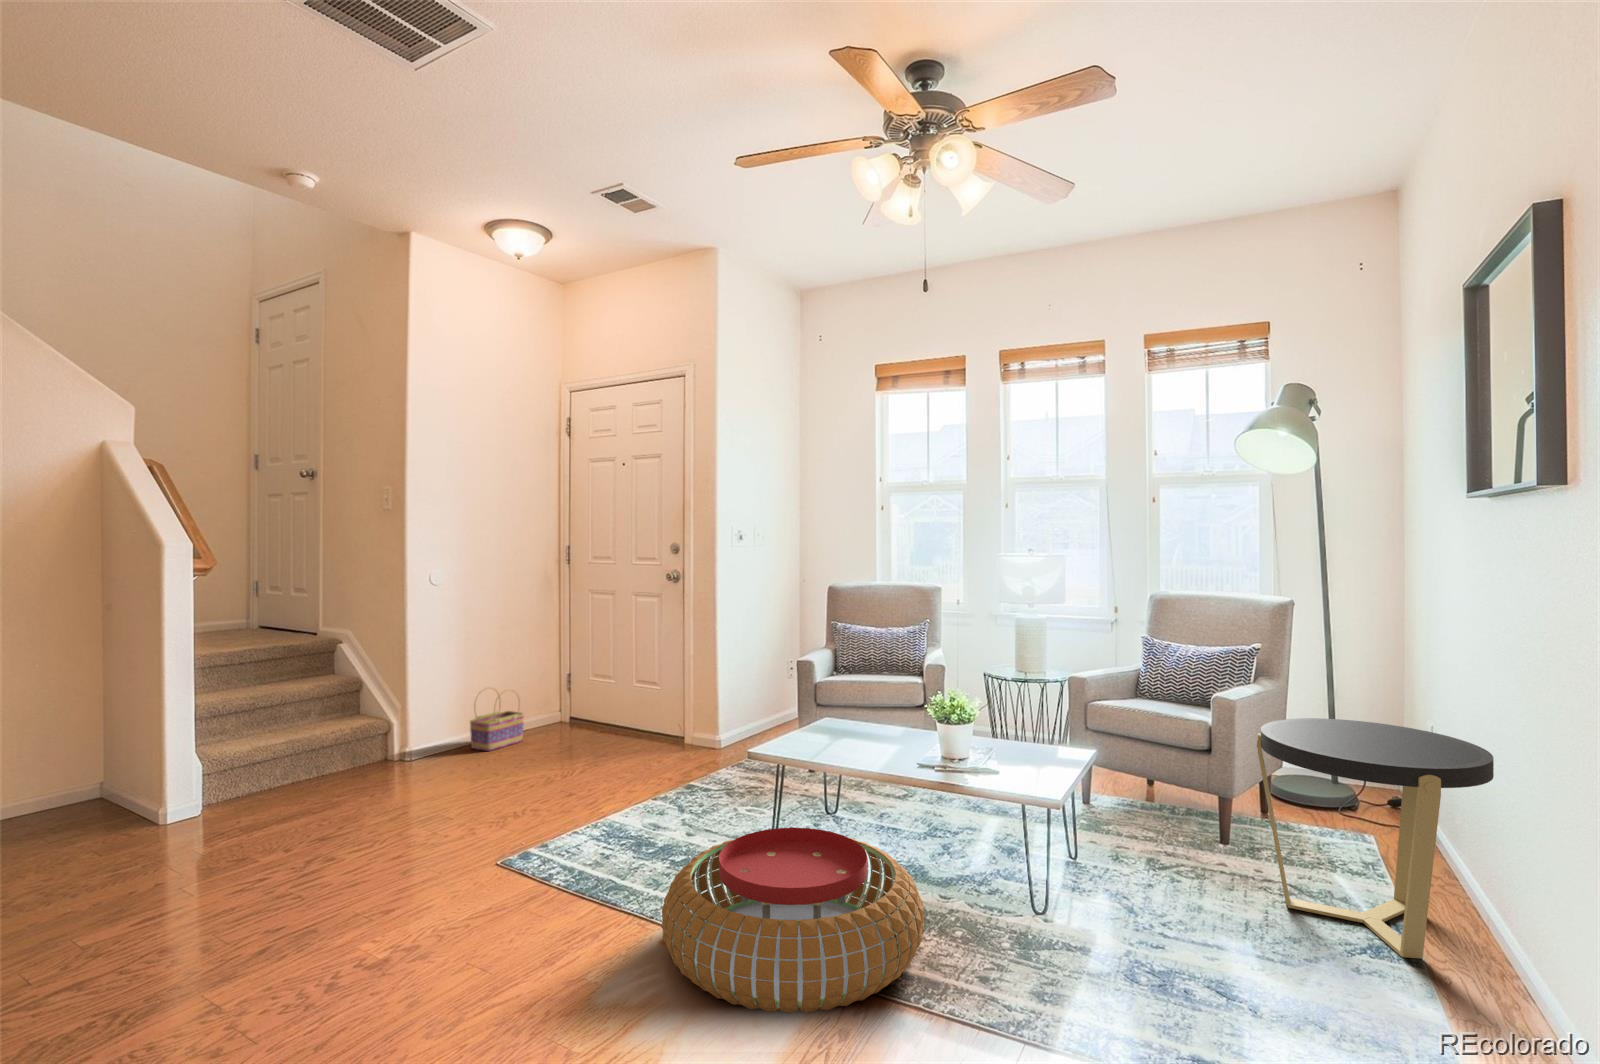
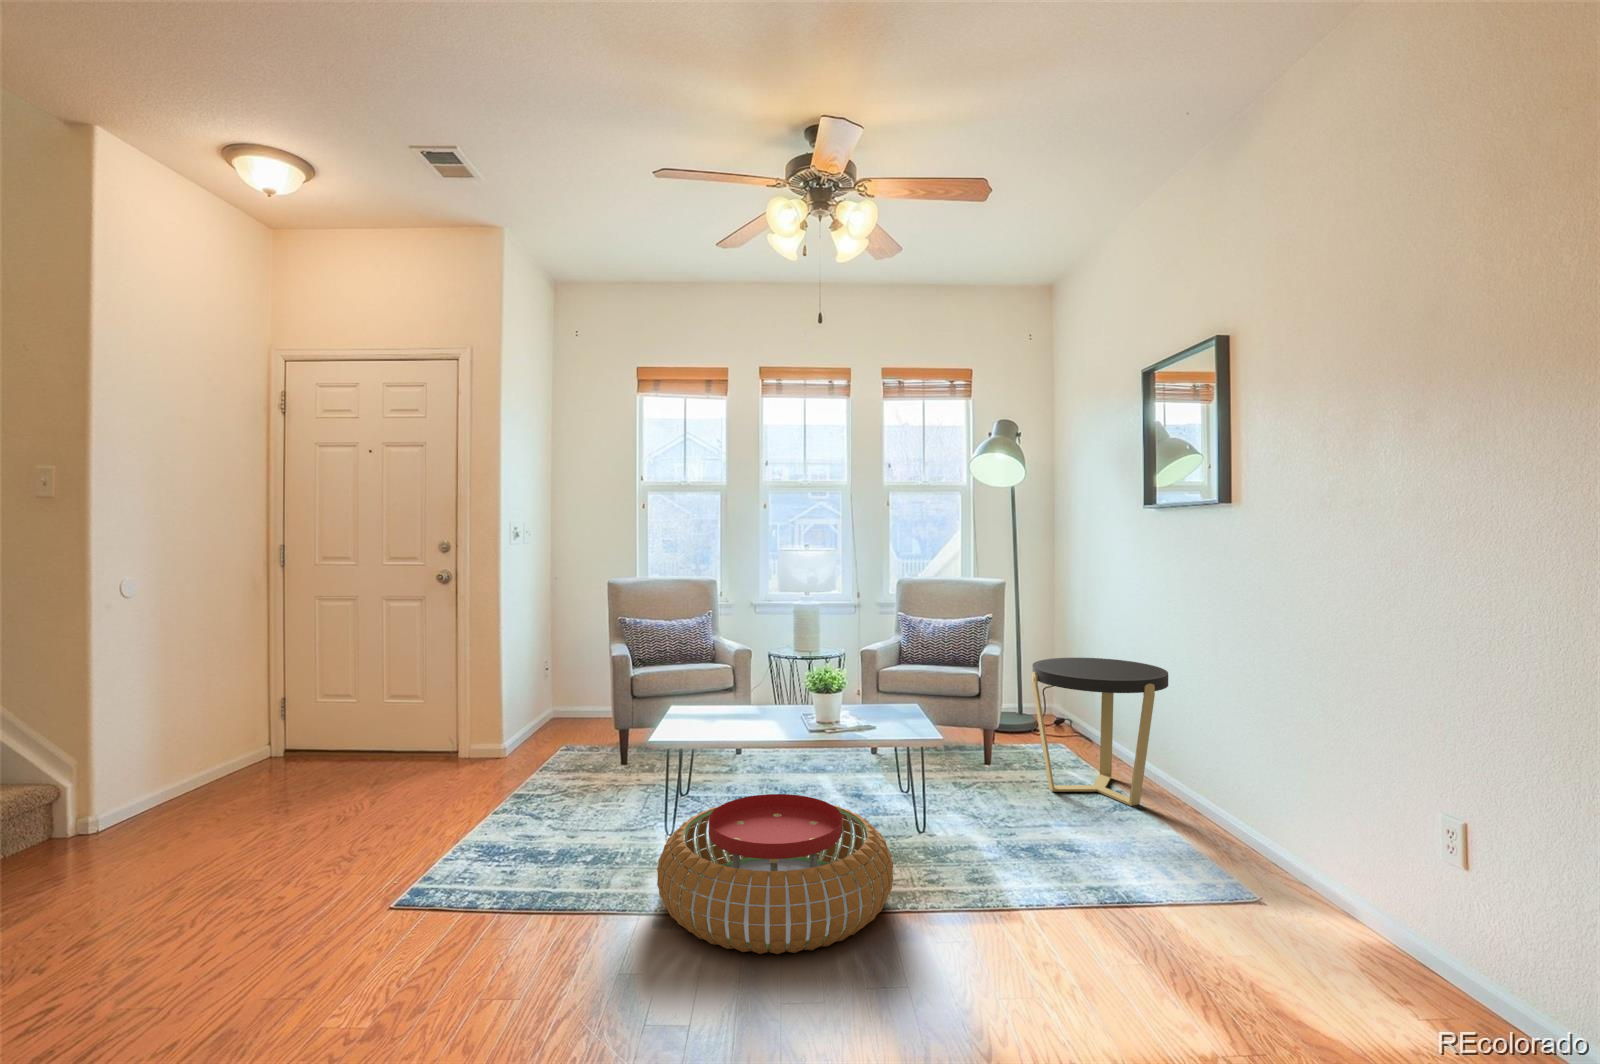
basket: present [470,687,524,751] -> none [170,723,244,803]

